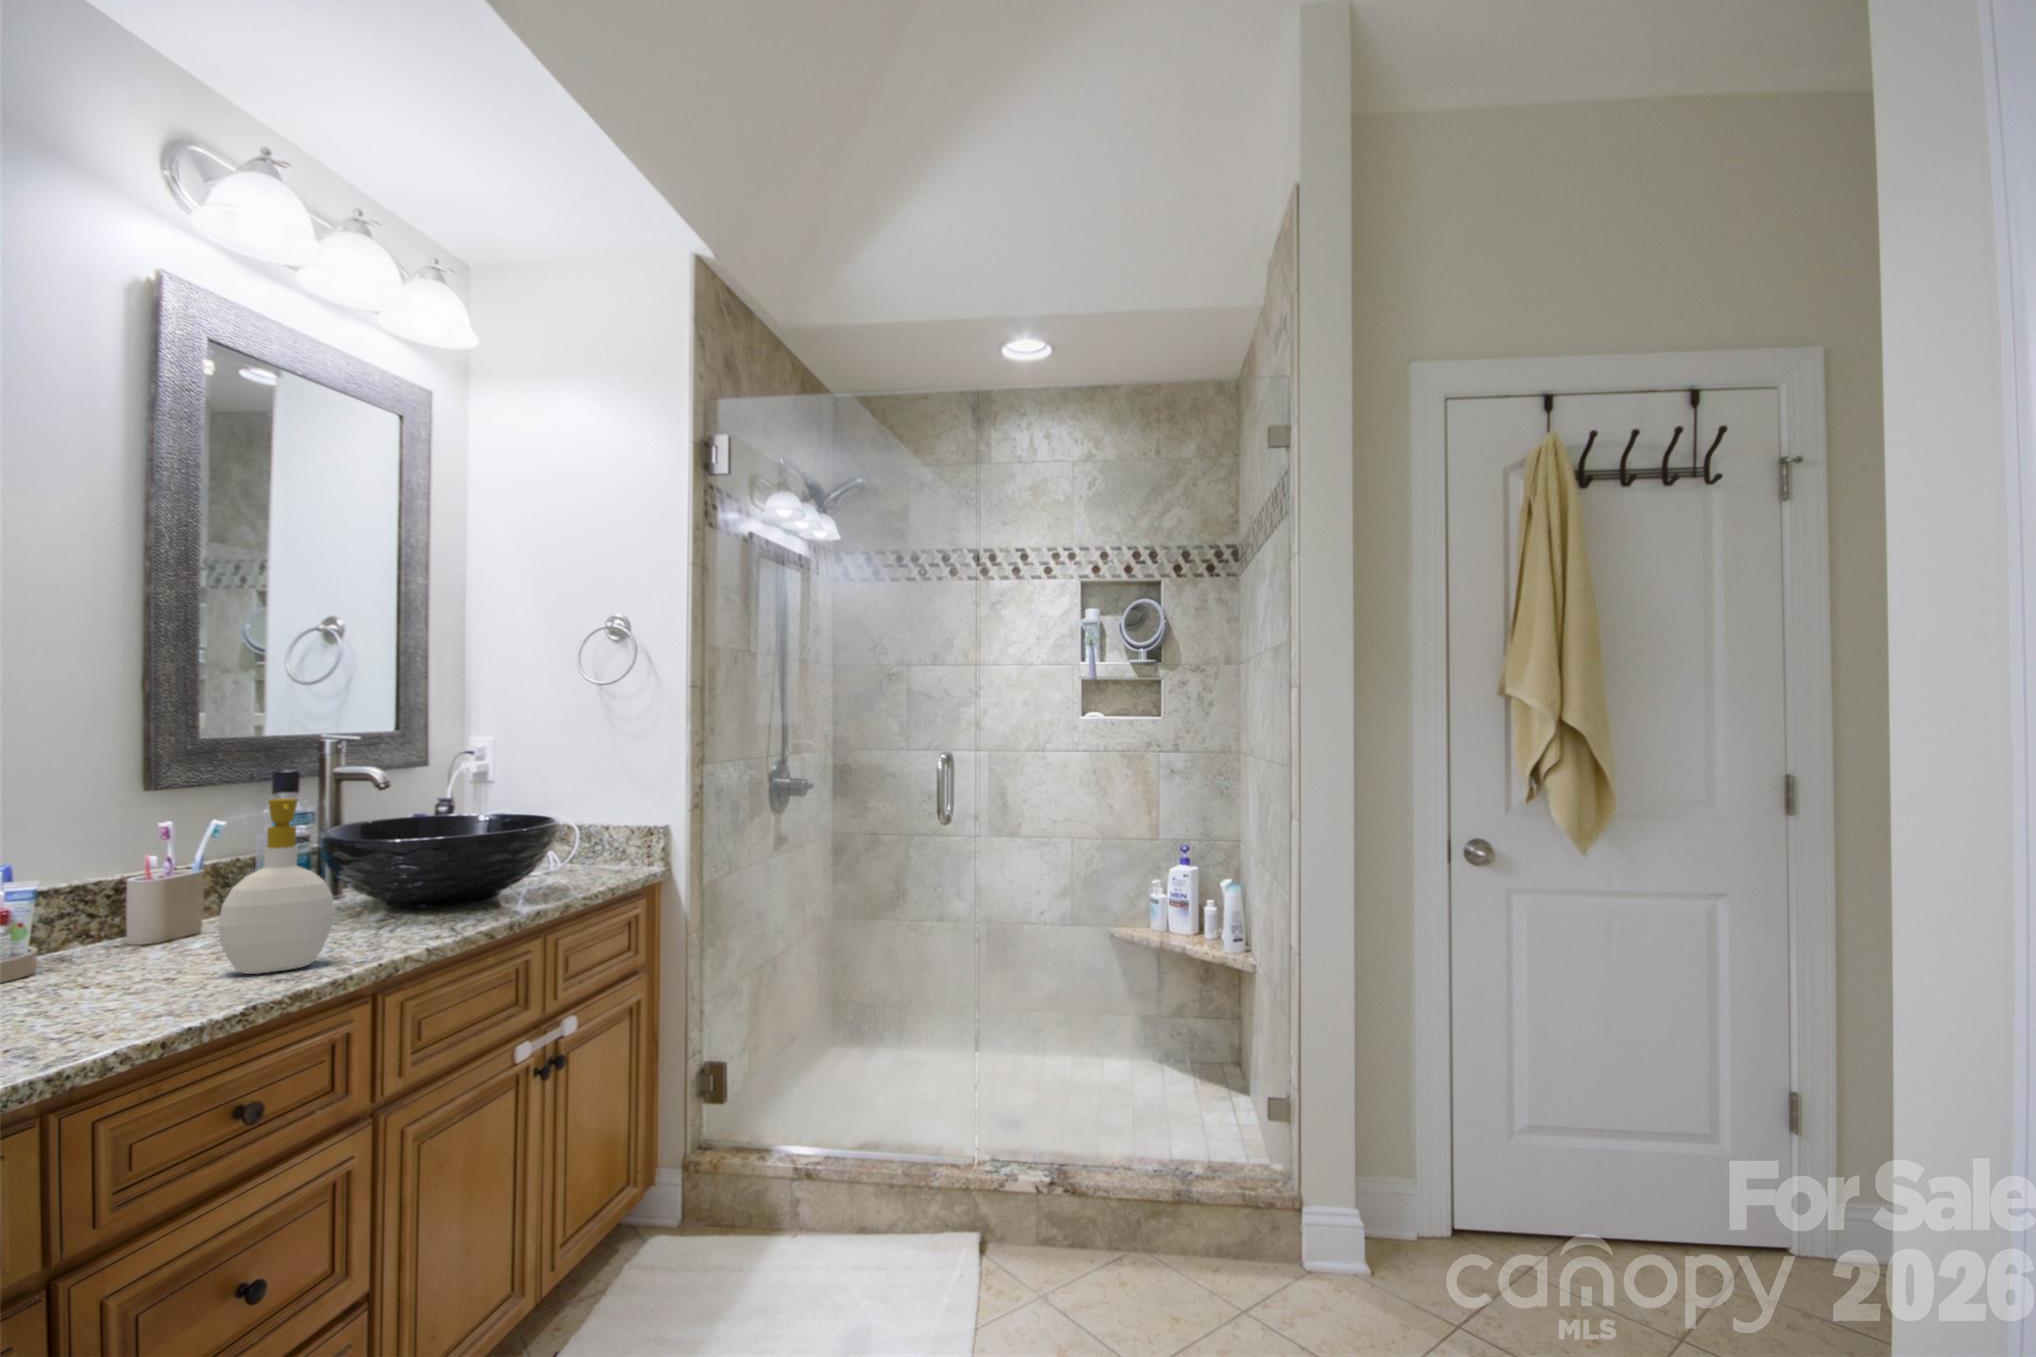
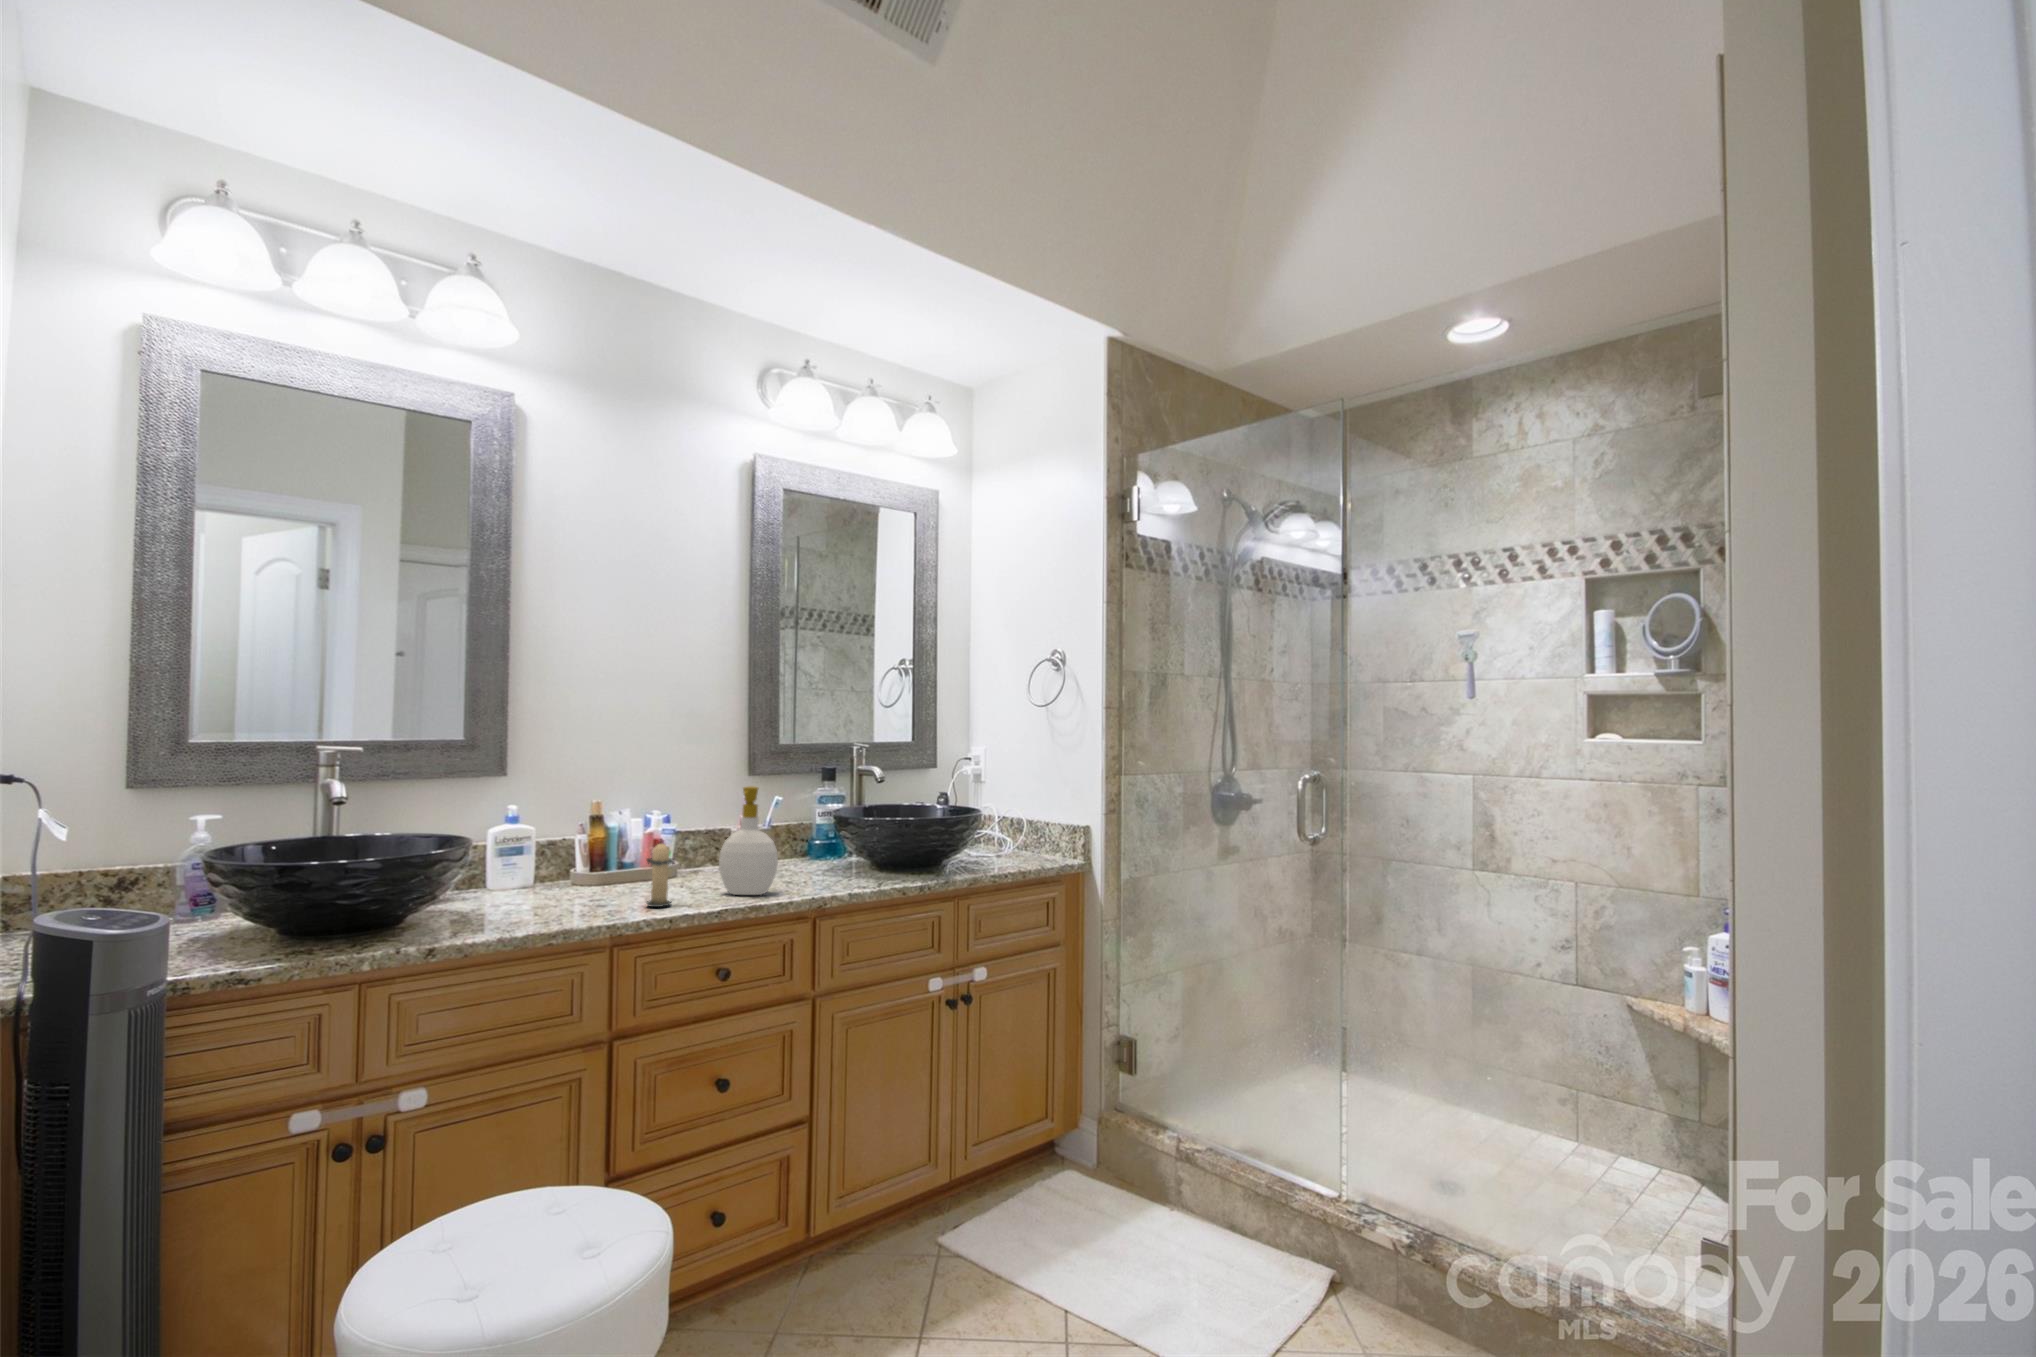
candle: none [105,895,183,1017] -> present [647,844,674,907]

